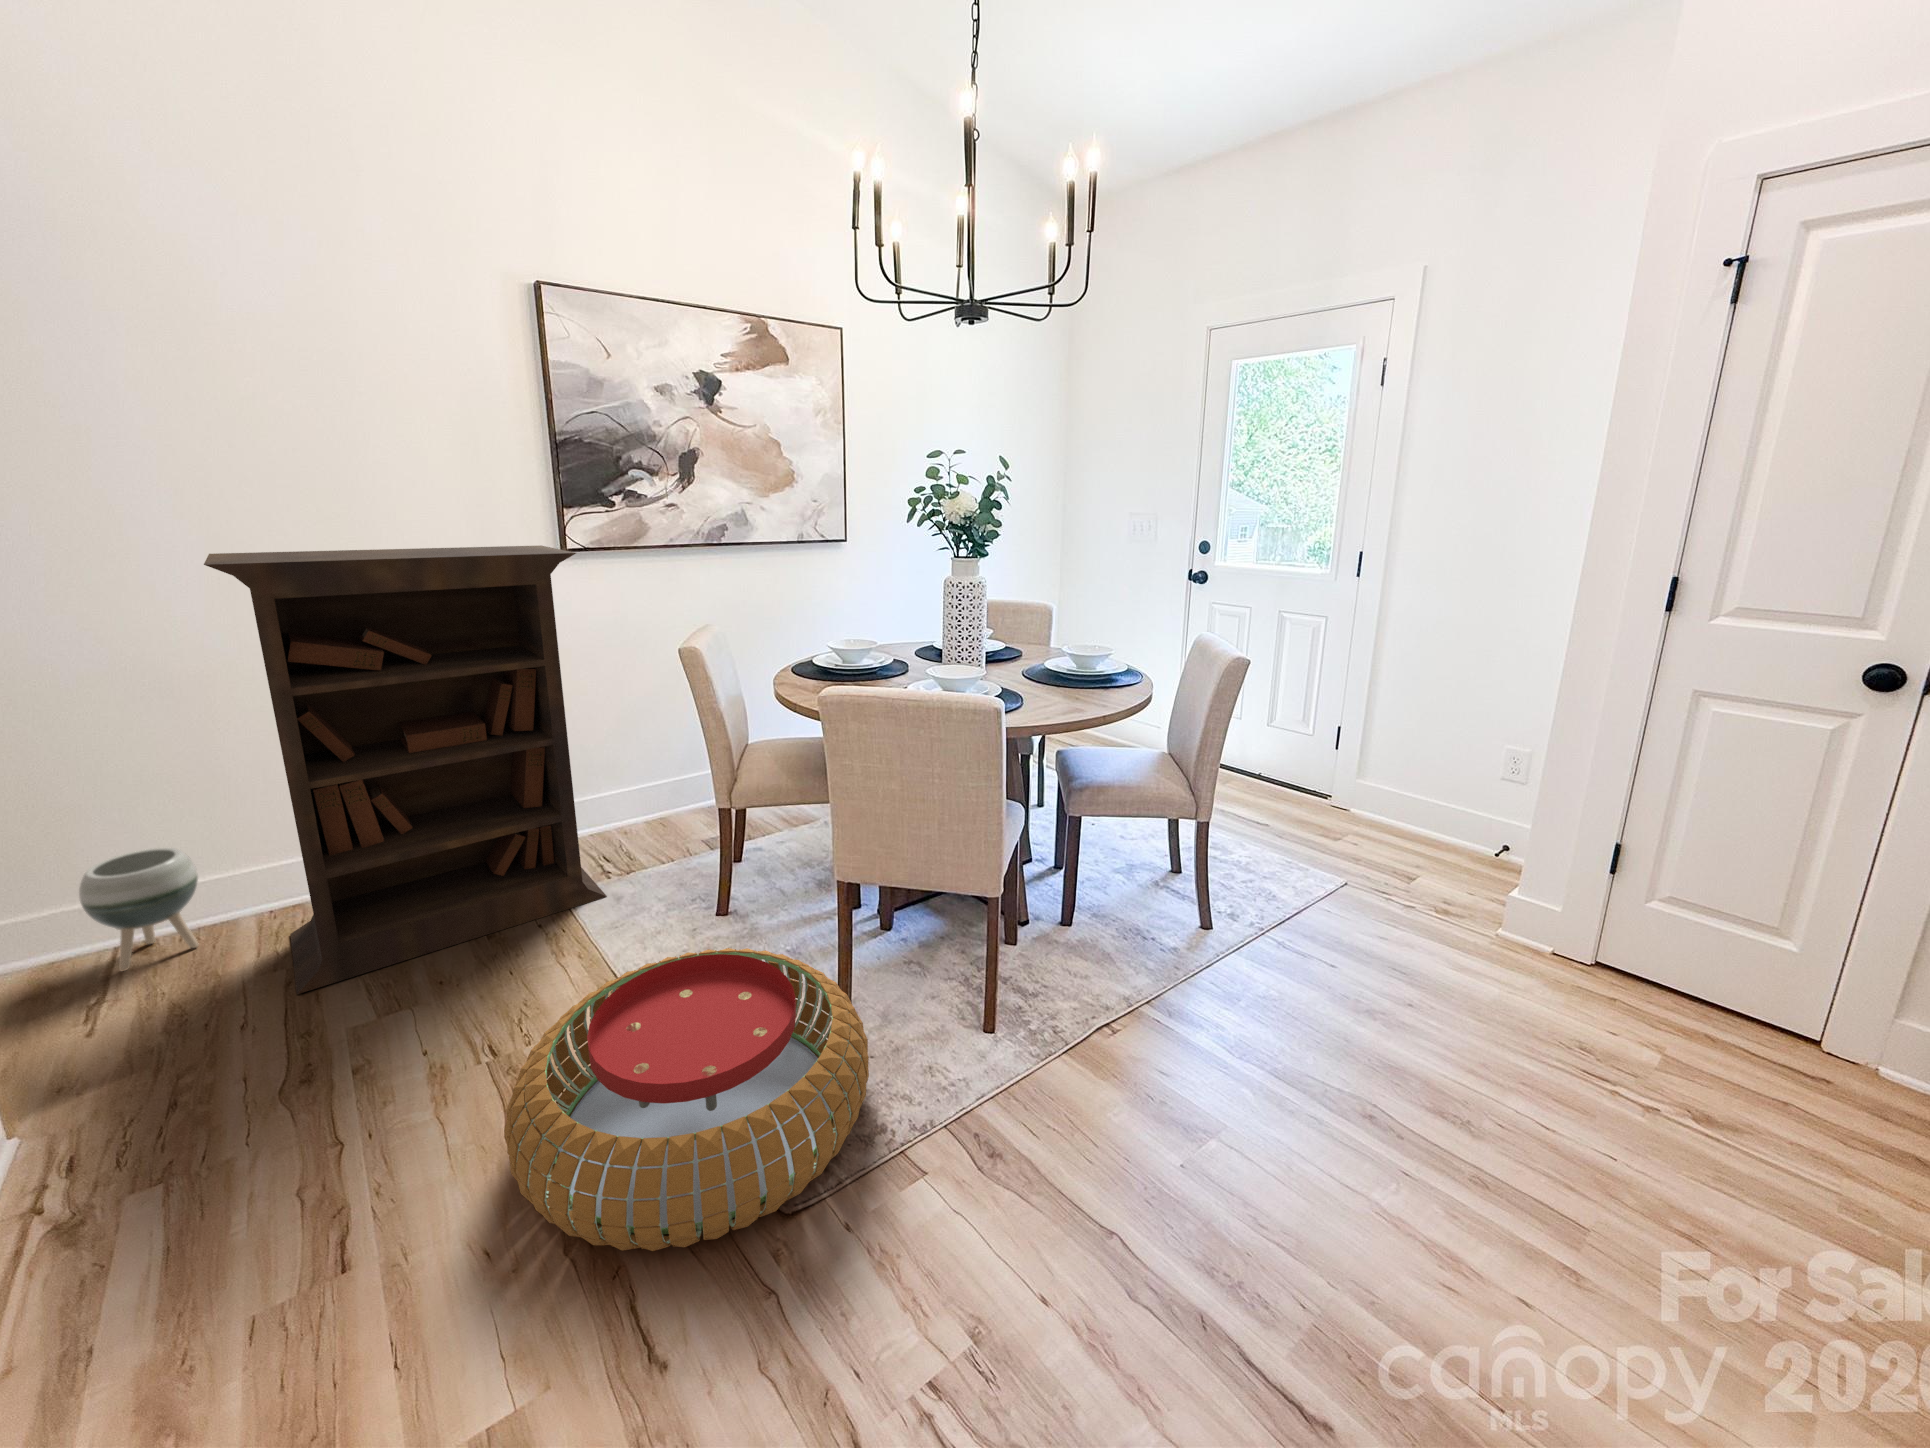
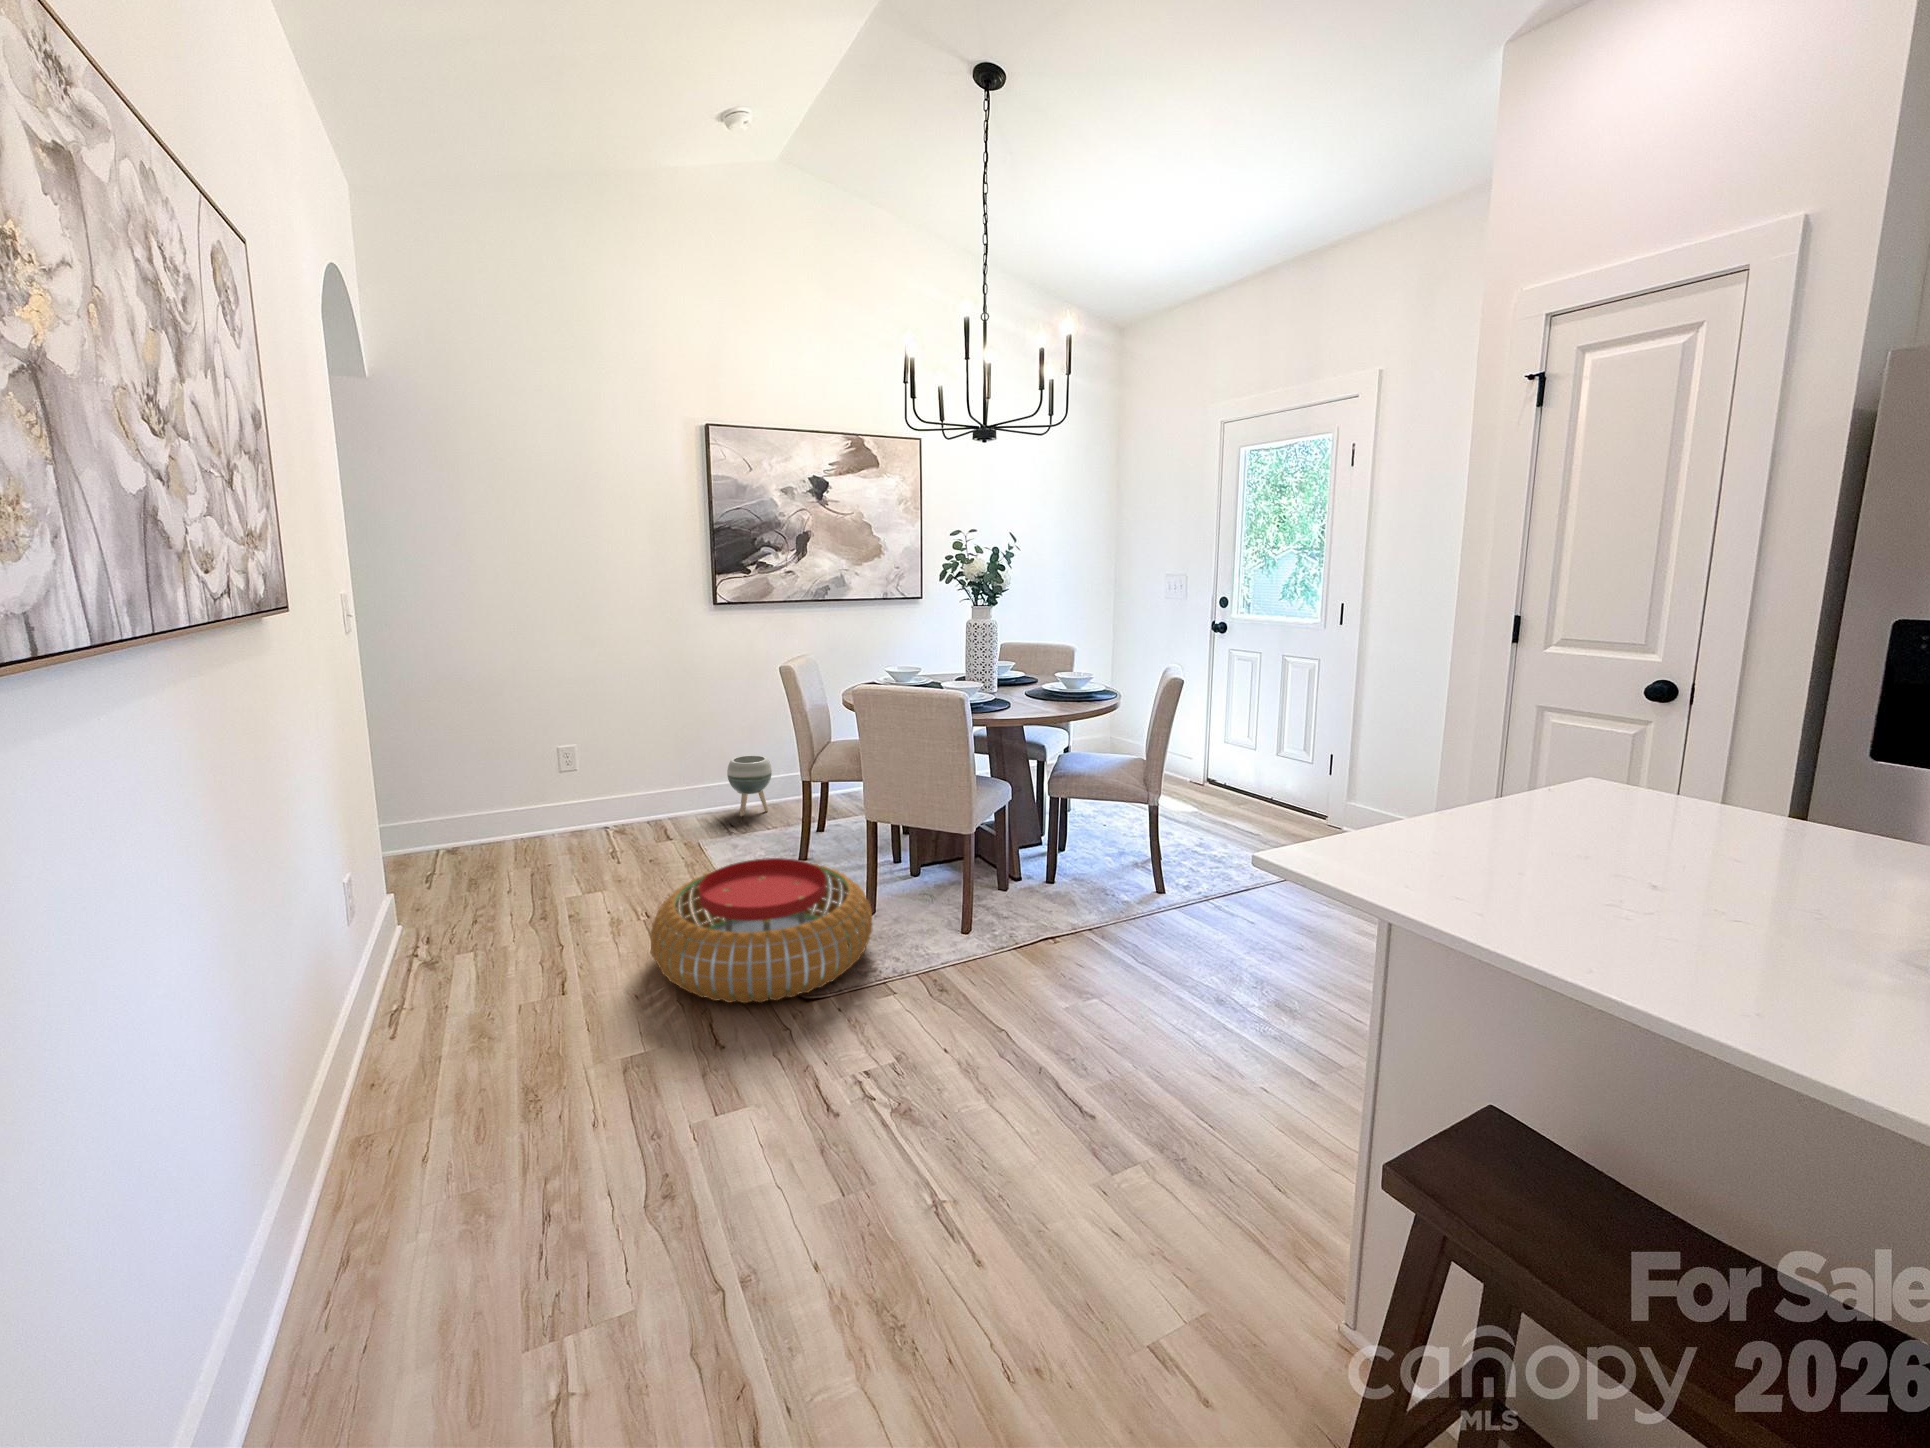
bookcase: present [204,545,607,994] -> none [513,600,727,879]
planter: present [79,848,198,971] -> present [727,755,772,816]

